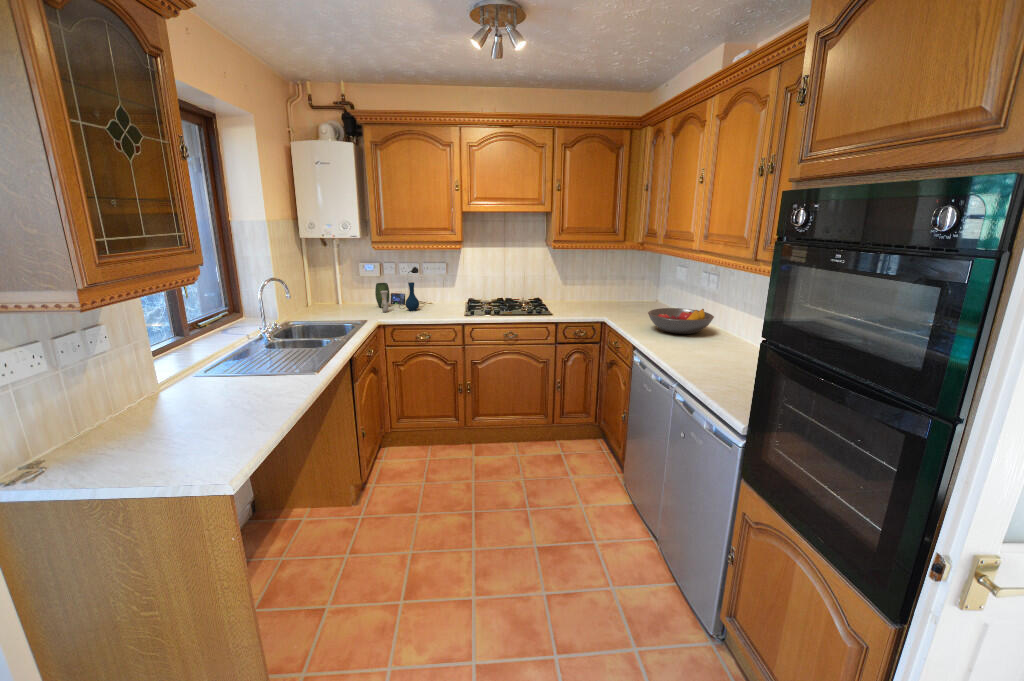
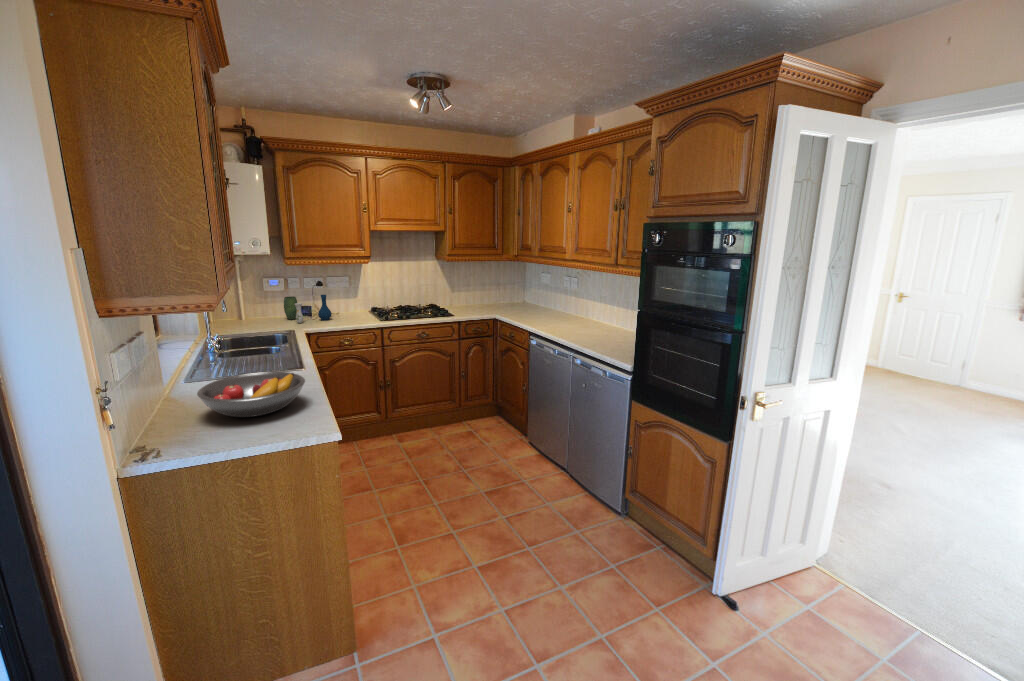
fruit bowl: present [648,308,714,334] -> present [197,372,305,417]

